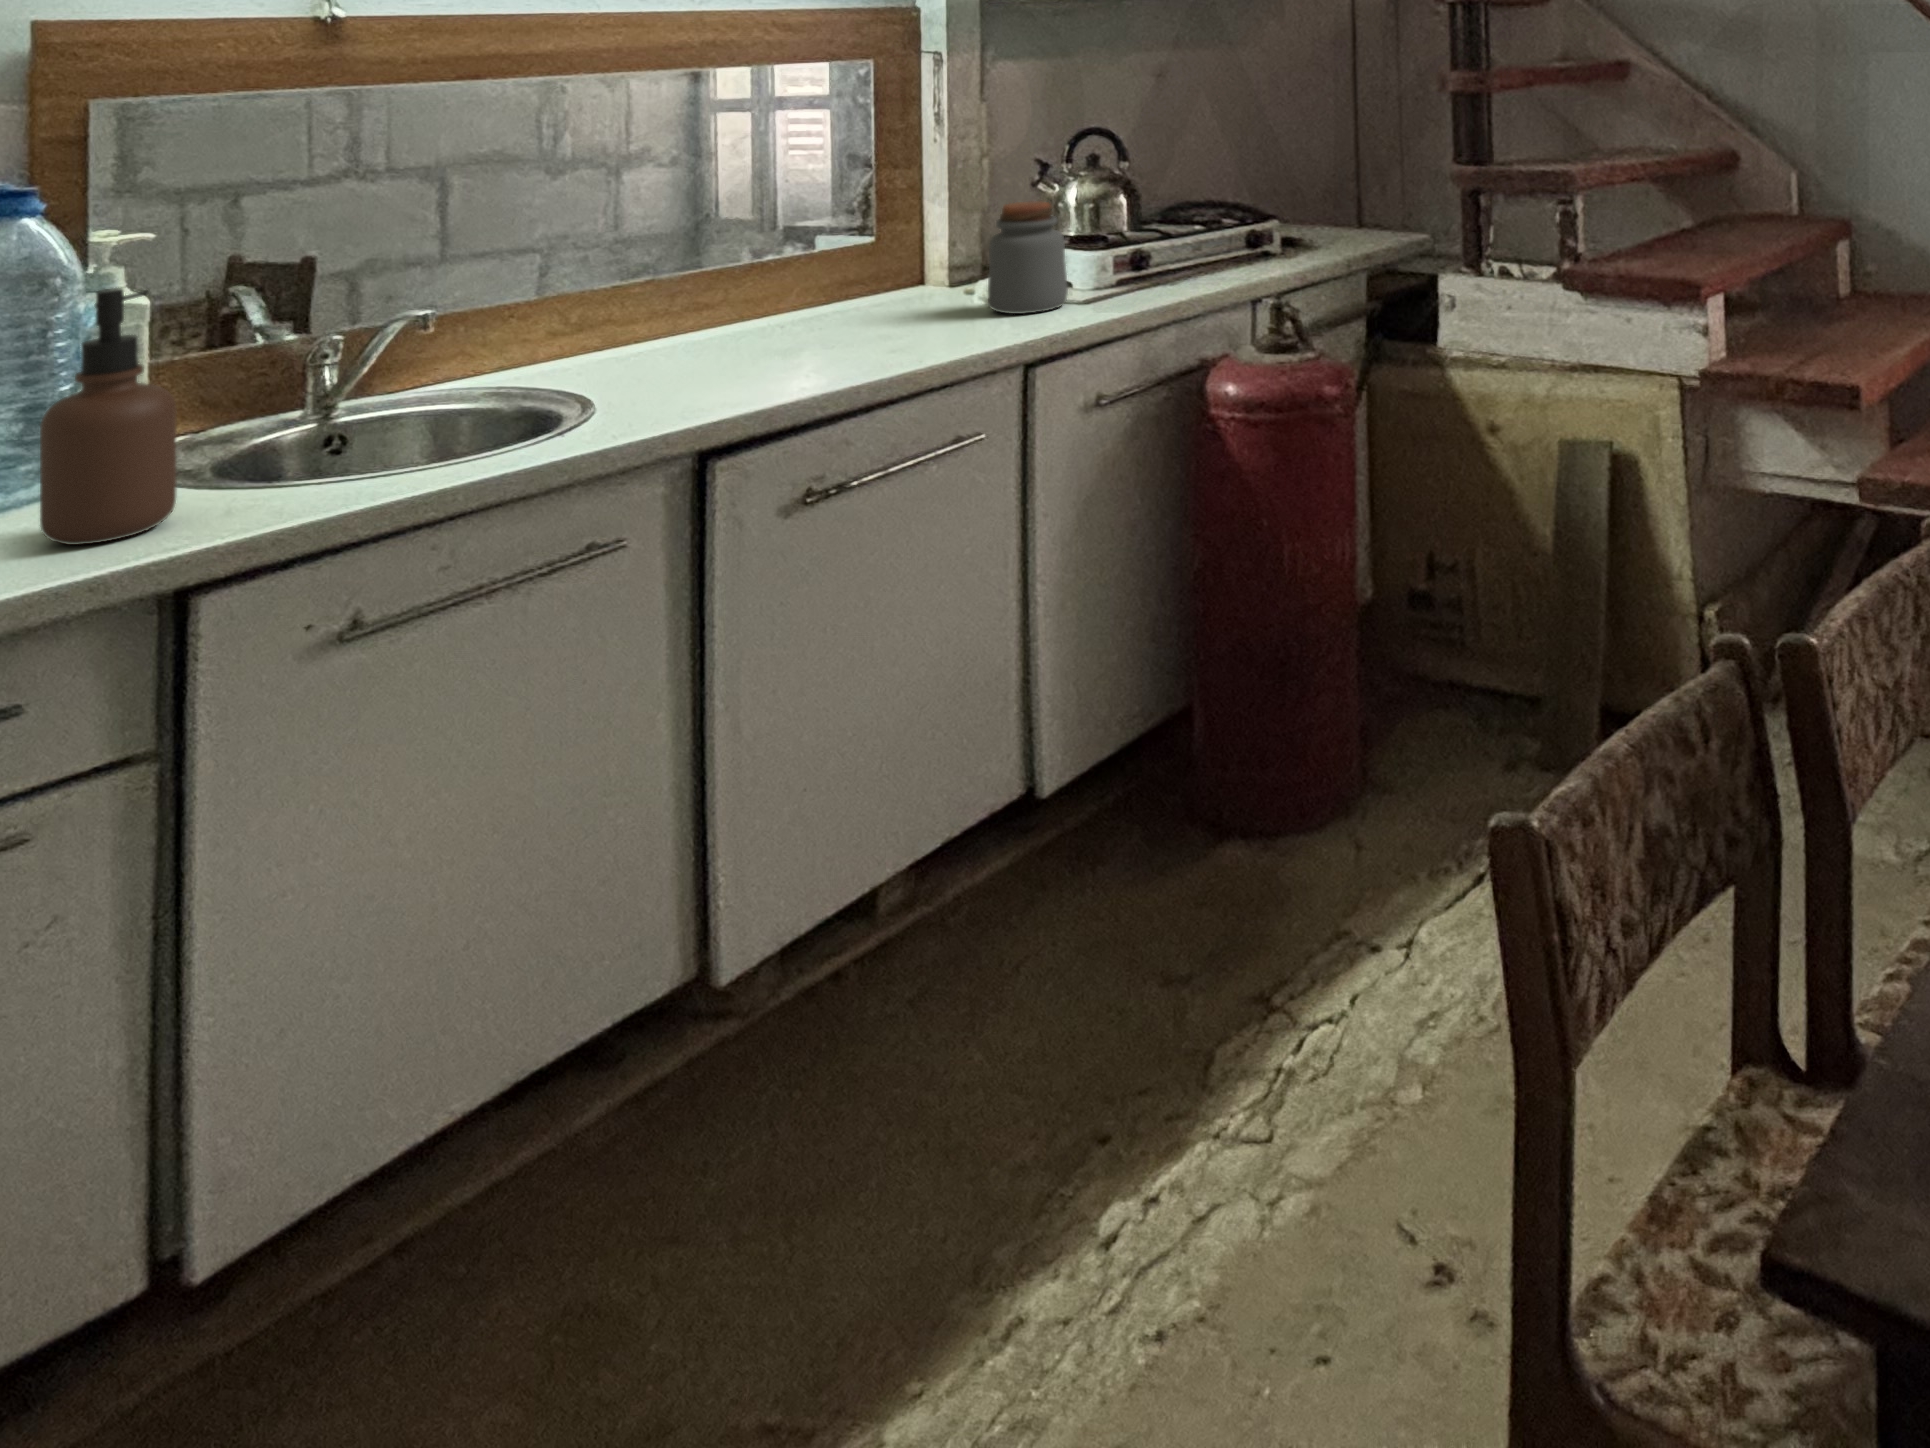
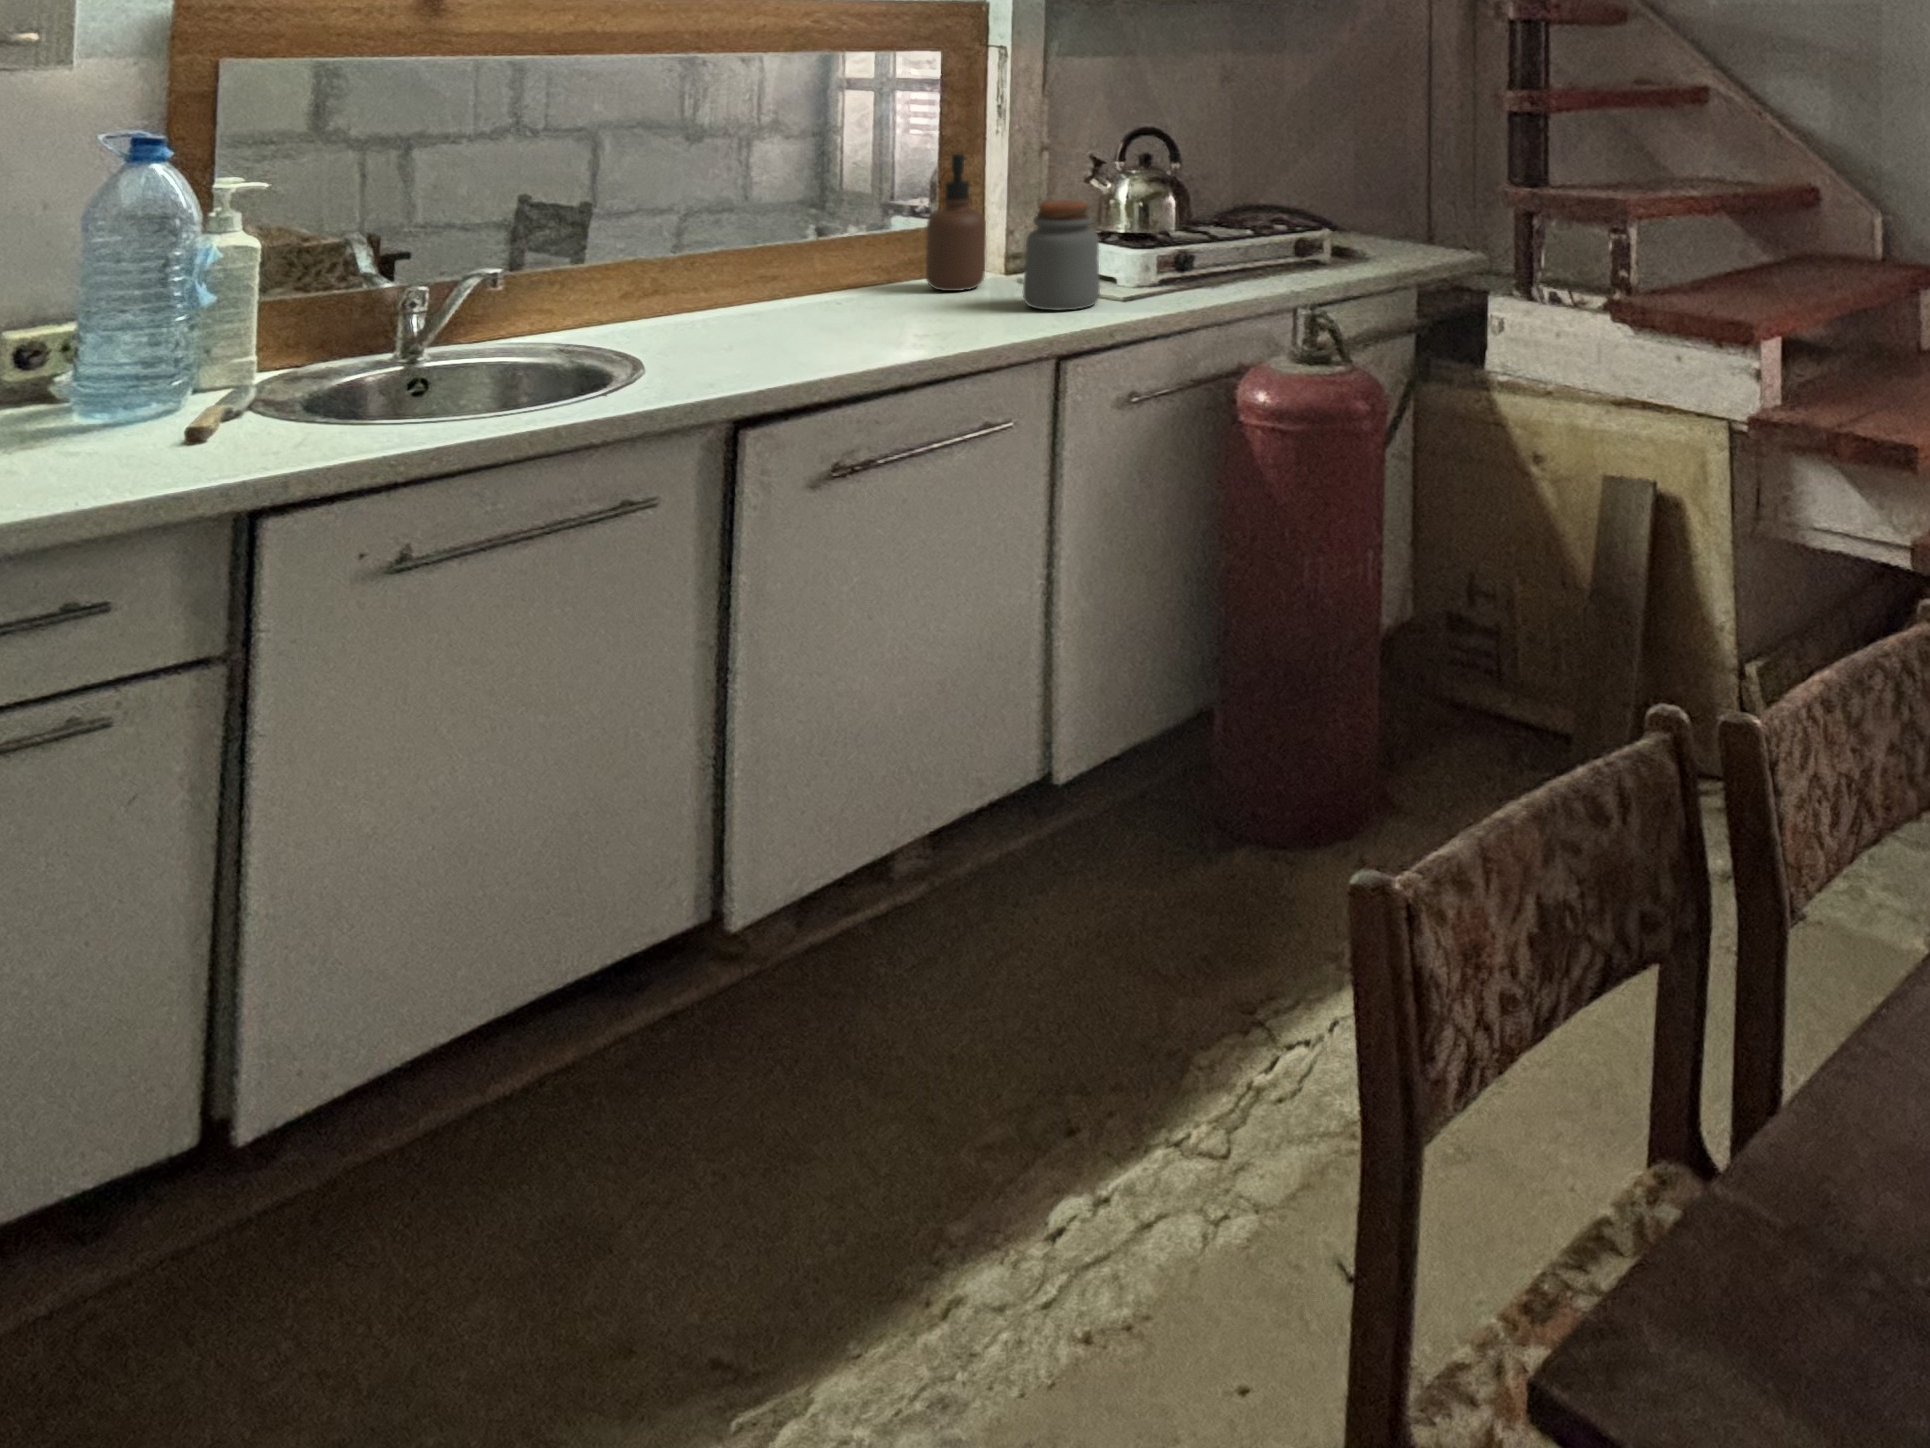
soap dispenser: present [40,288,177,545] -> present [926,154,986,291]

